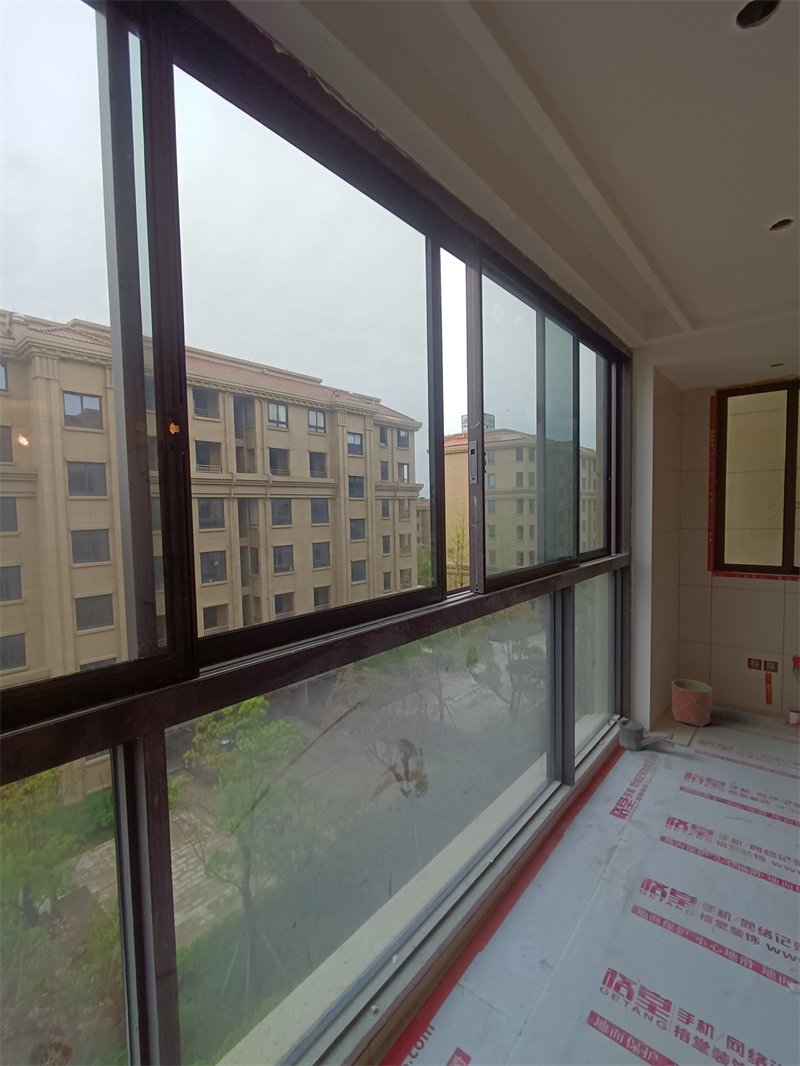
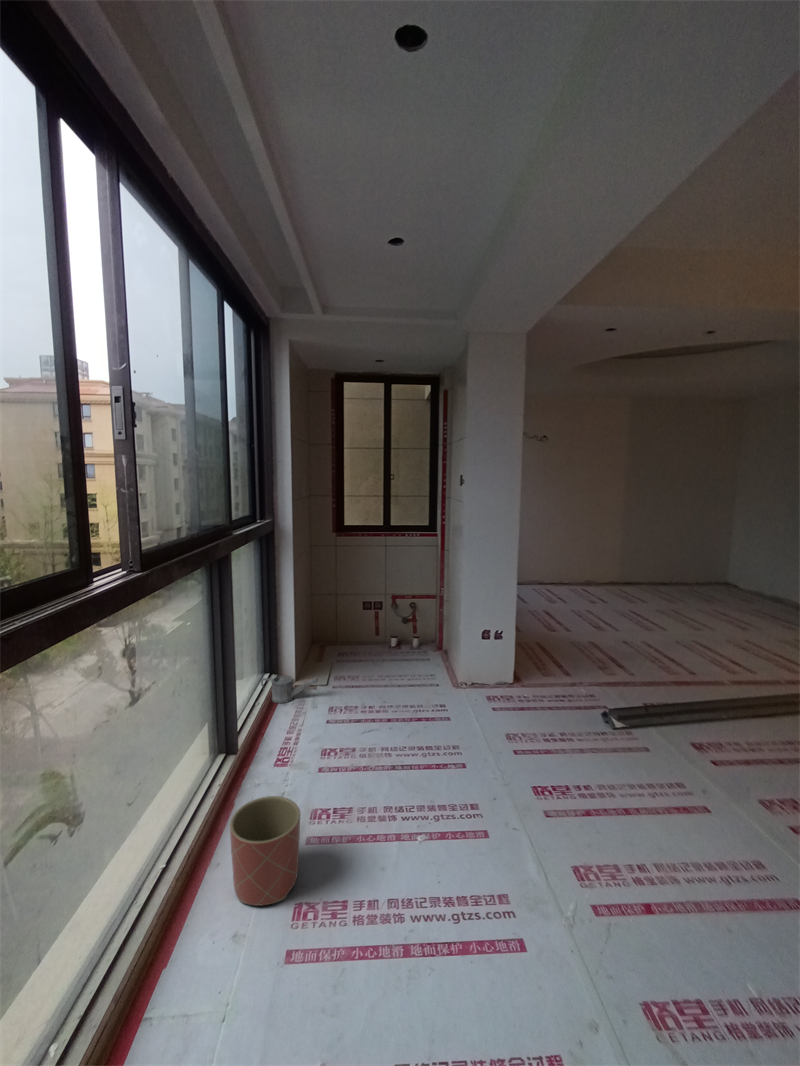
planter: present [672,679,712,727] -> present [230,796,300,906]

